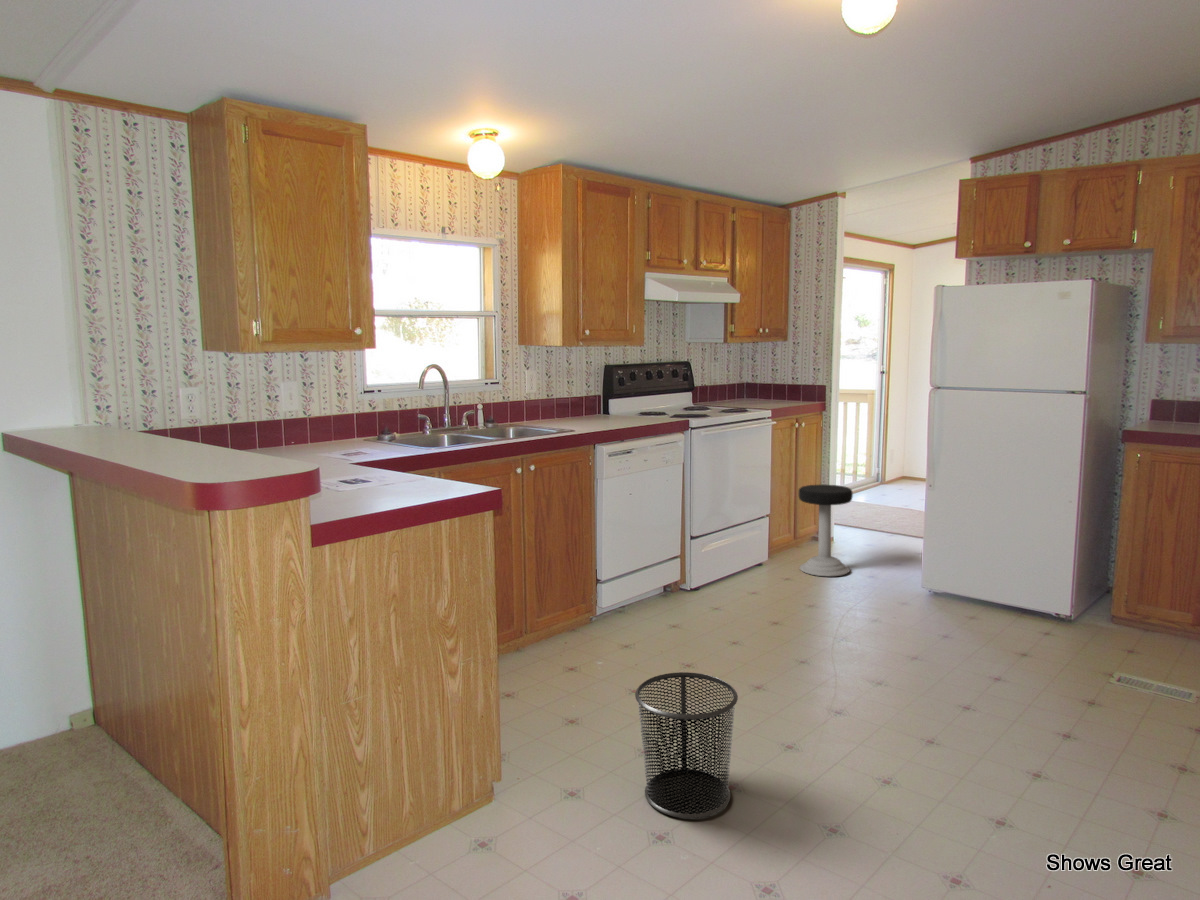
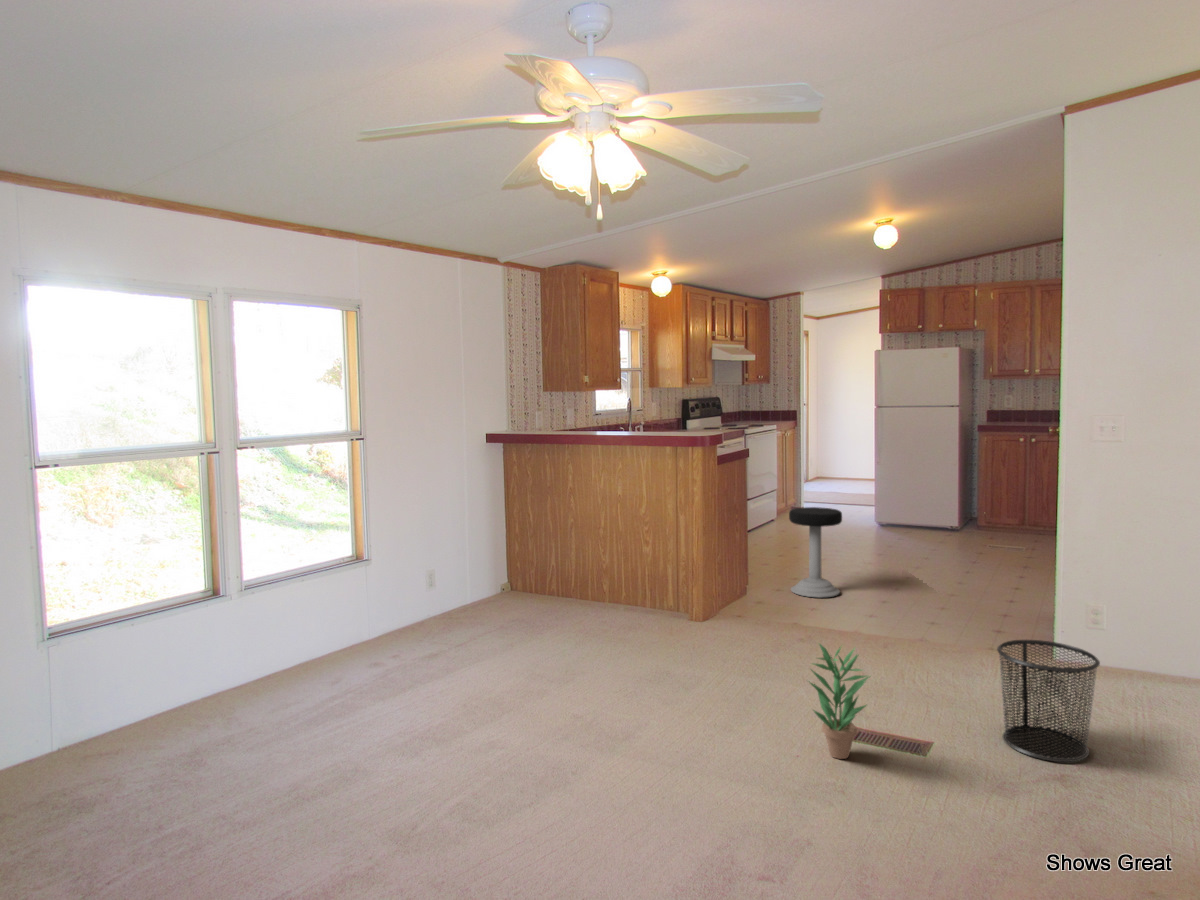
potted plant: none [810,637,877,752] -> present [810,644,868,759]
waste bin: present [635,672,738,819] -> present [997,640,1100,762]

